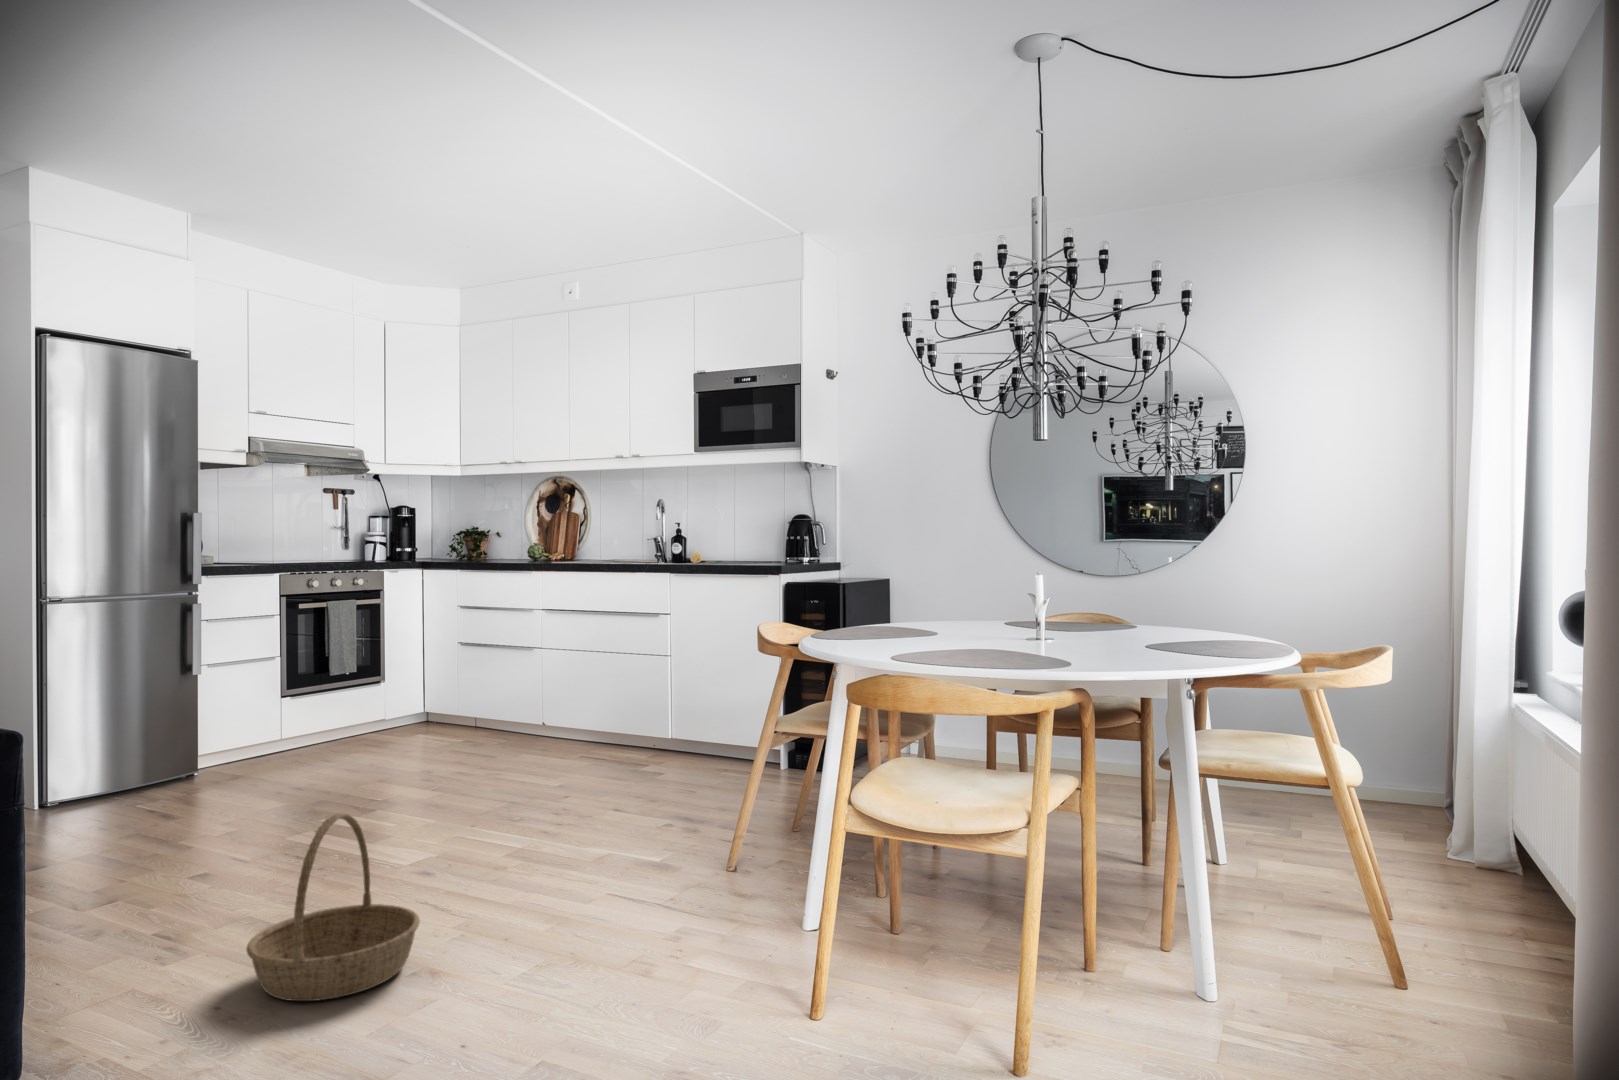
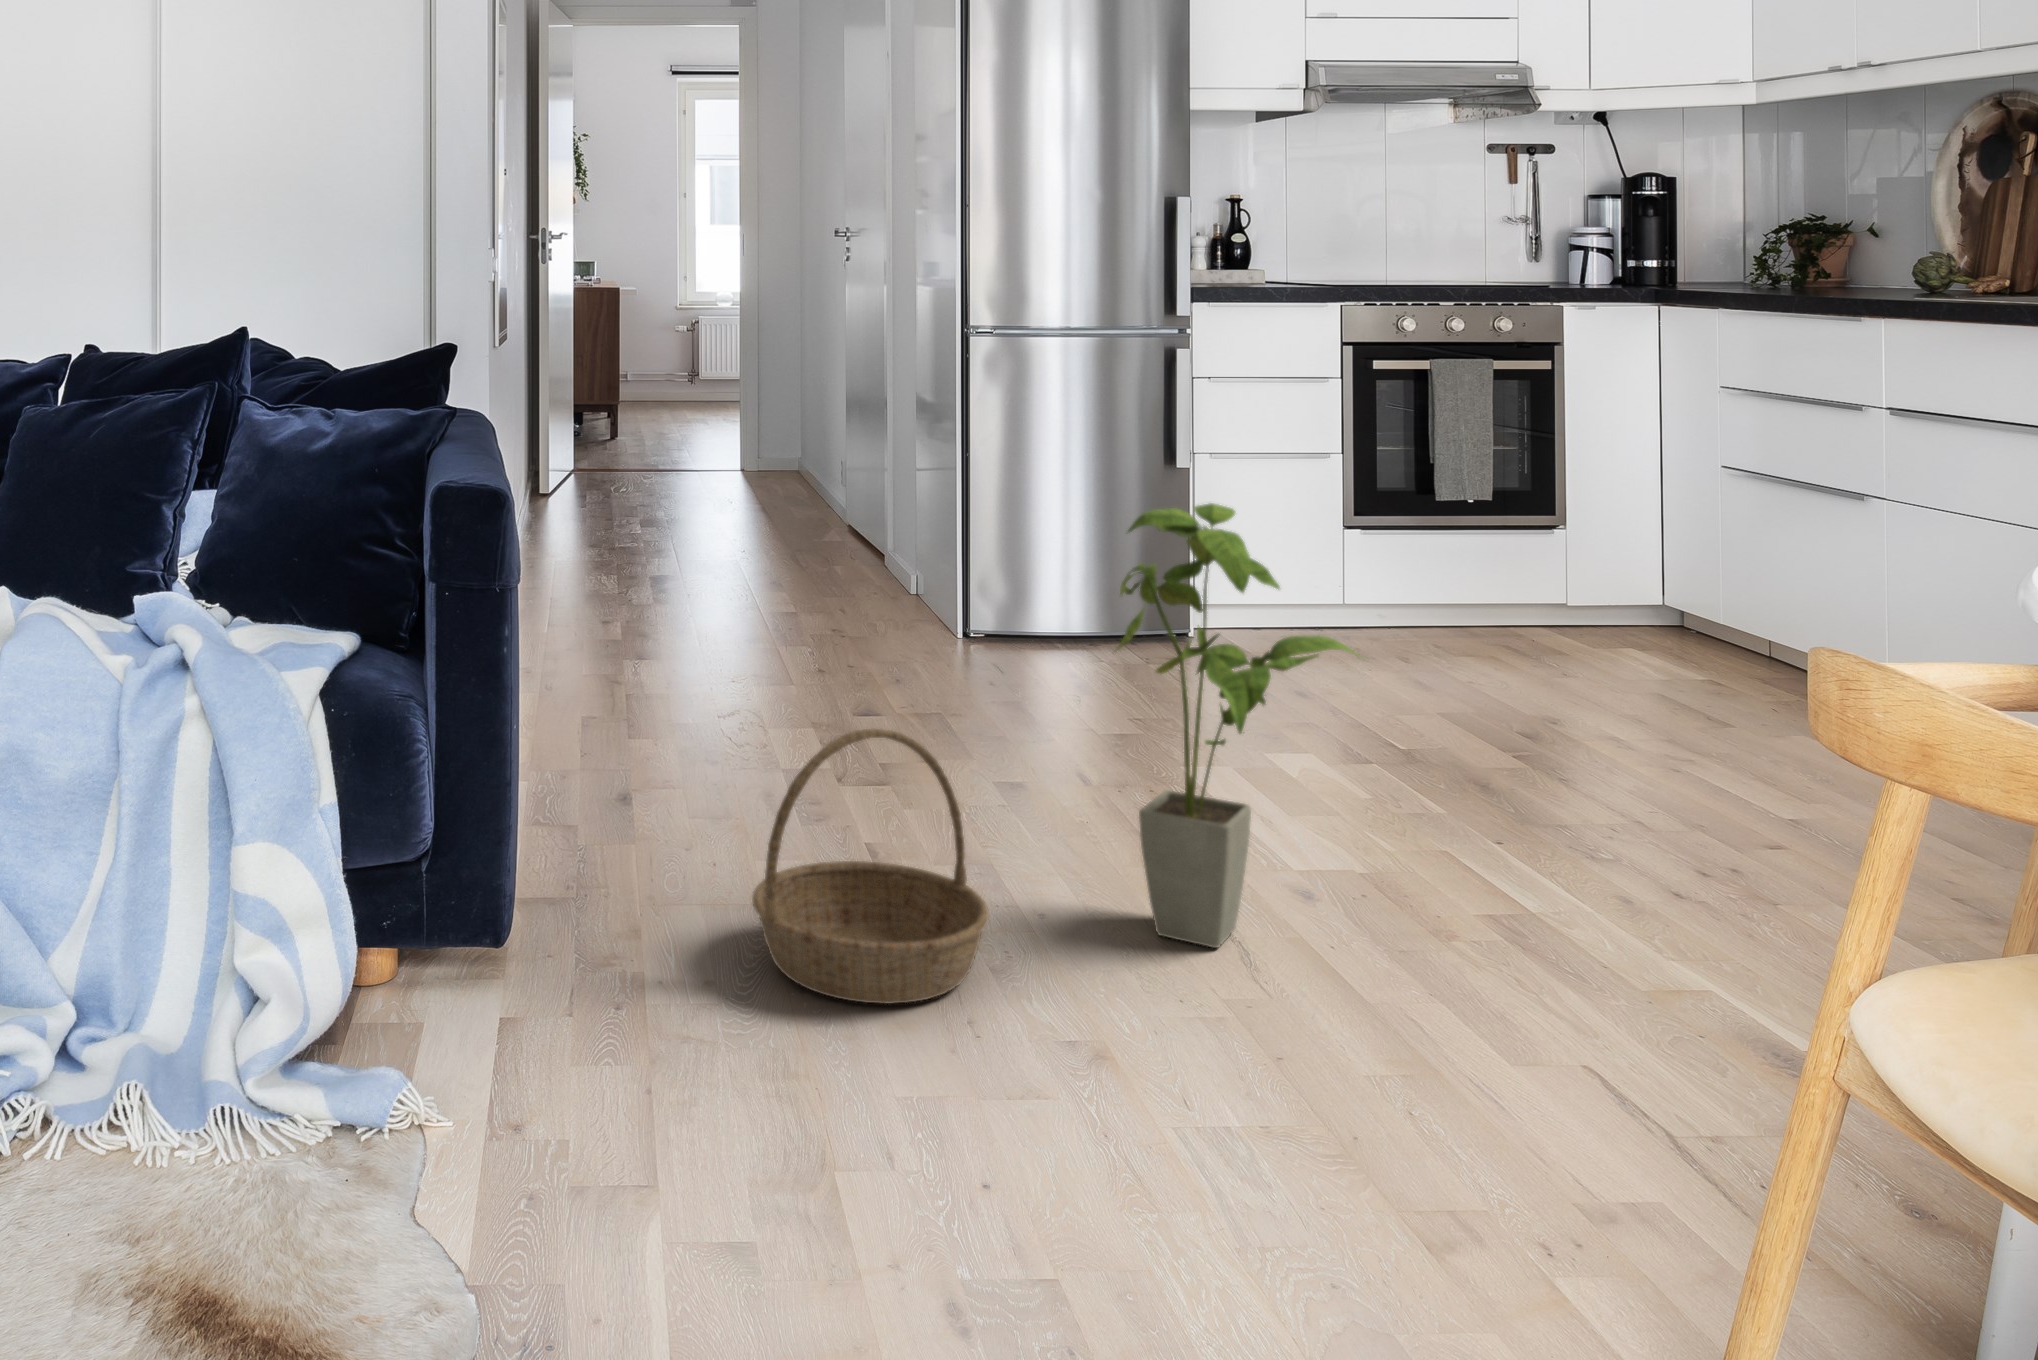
house plant: none [403,649,535,902] -> present [1117,503,1360,948]

